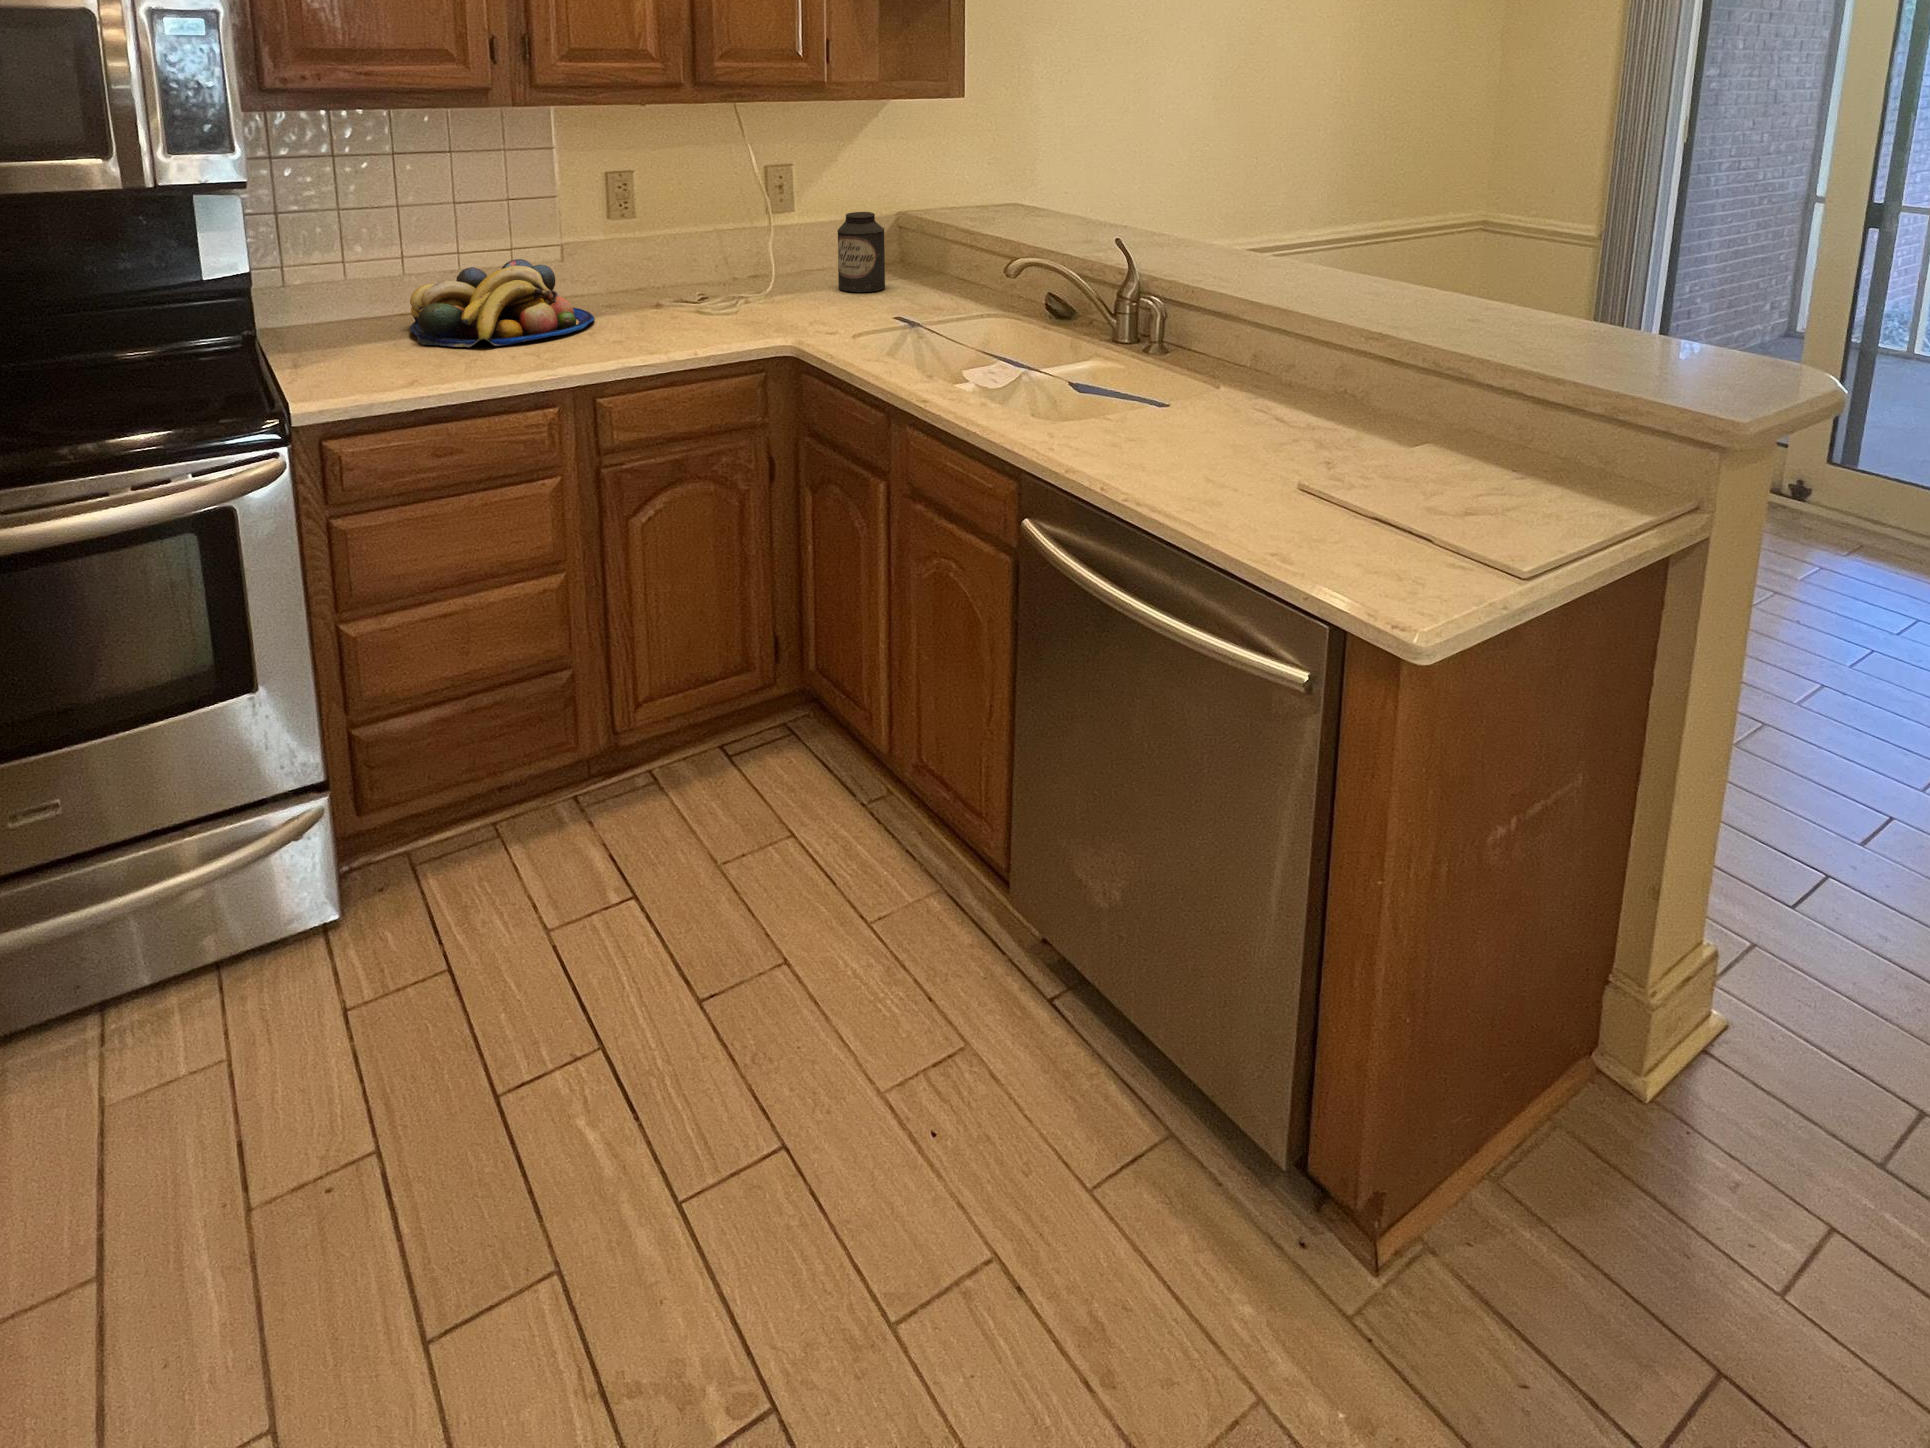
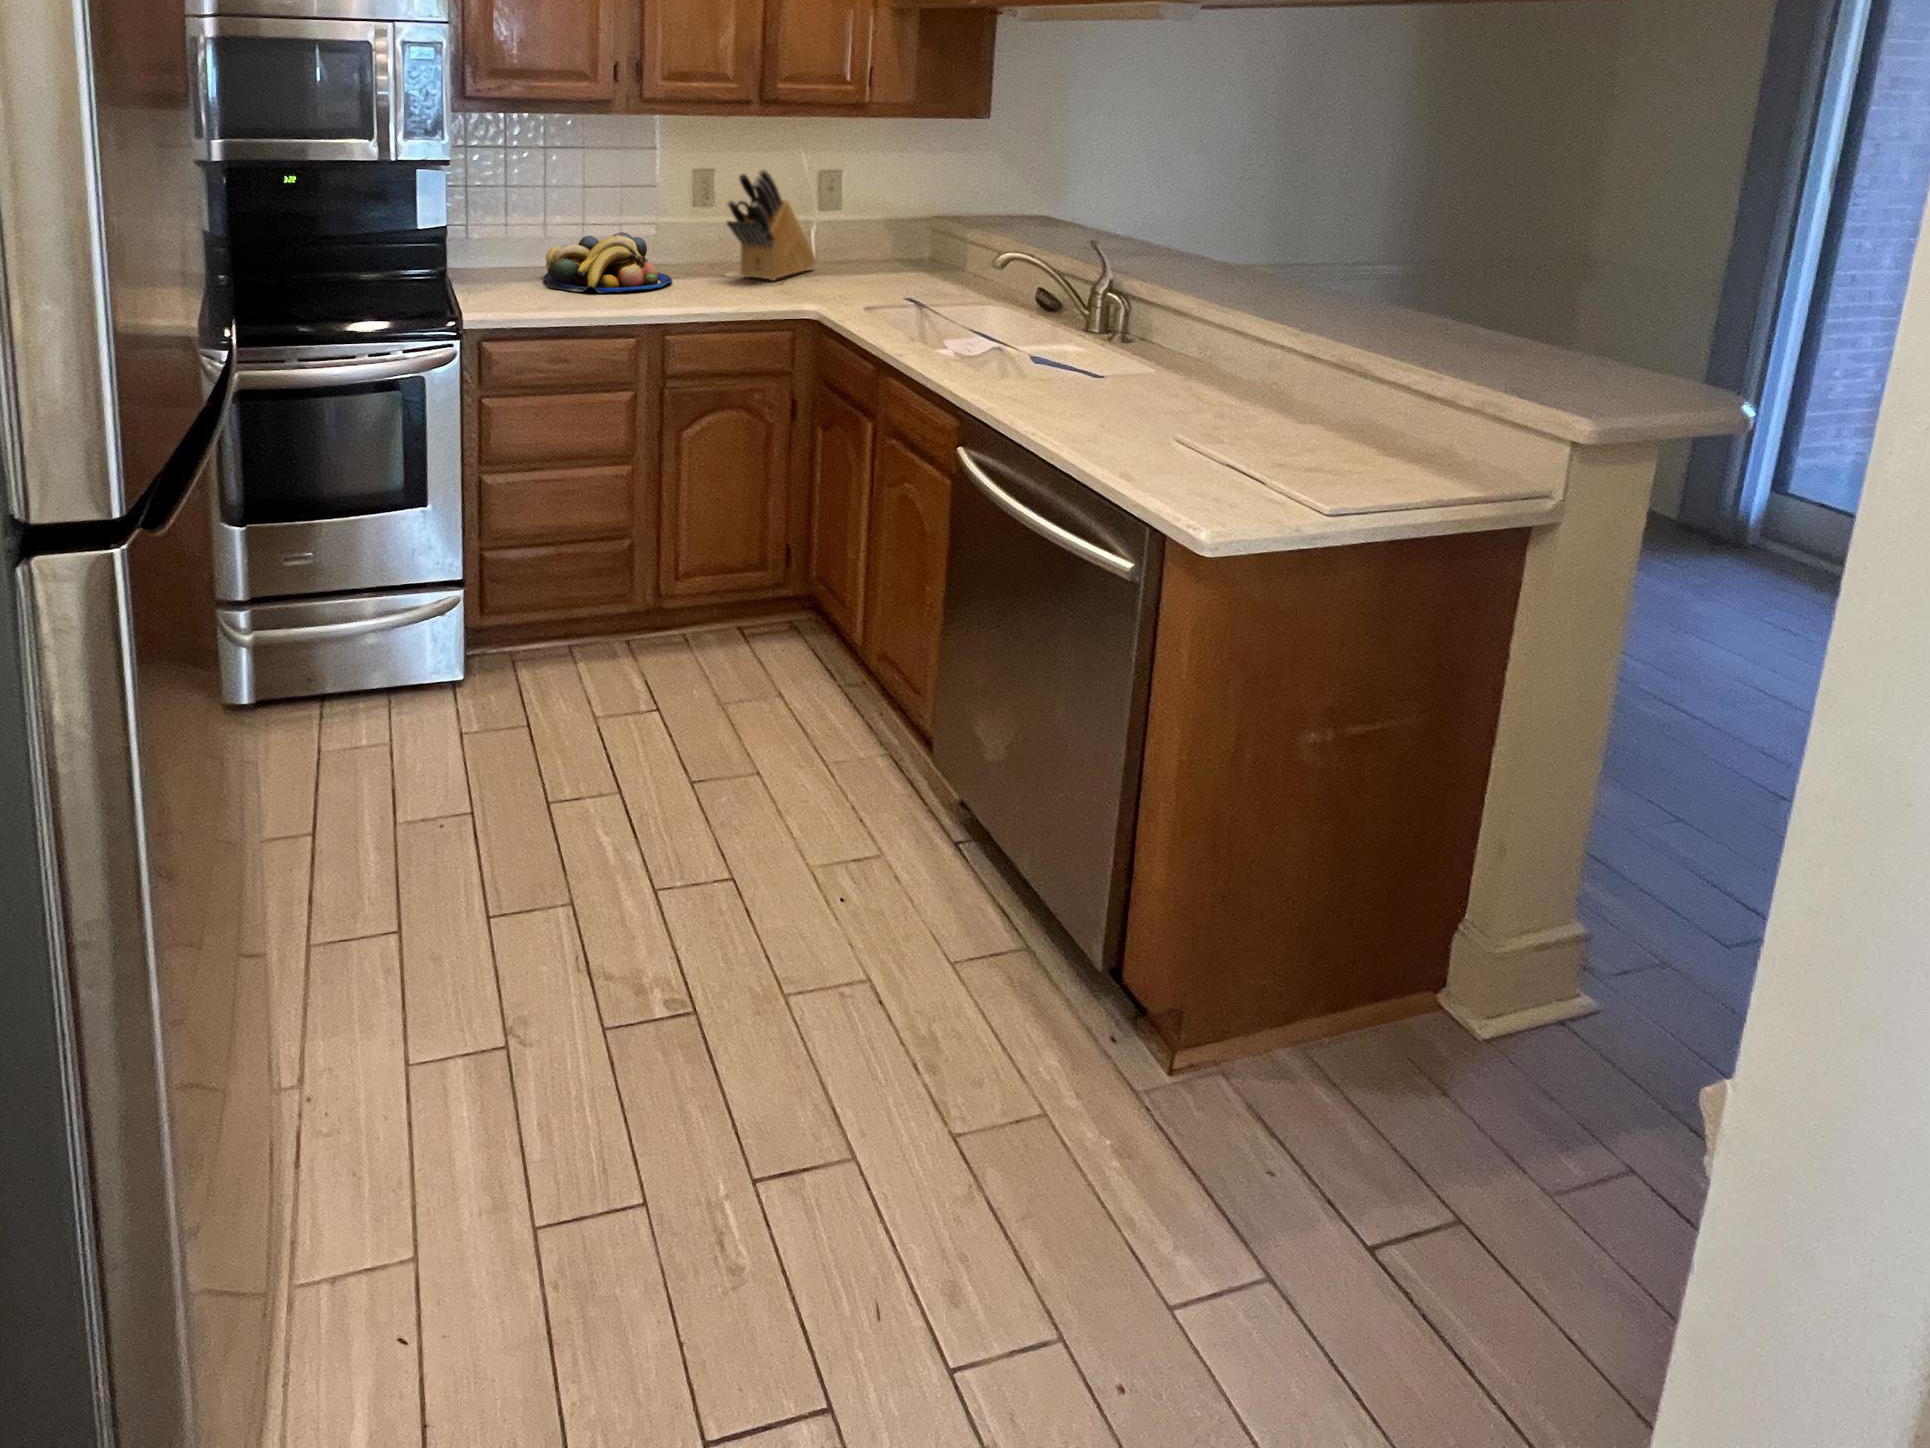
knife block: none [660,168,773,306] -> present [727,169,816,280]
canister: present [838,212,885,292] -> none [868,213,910,280]

